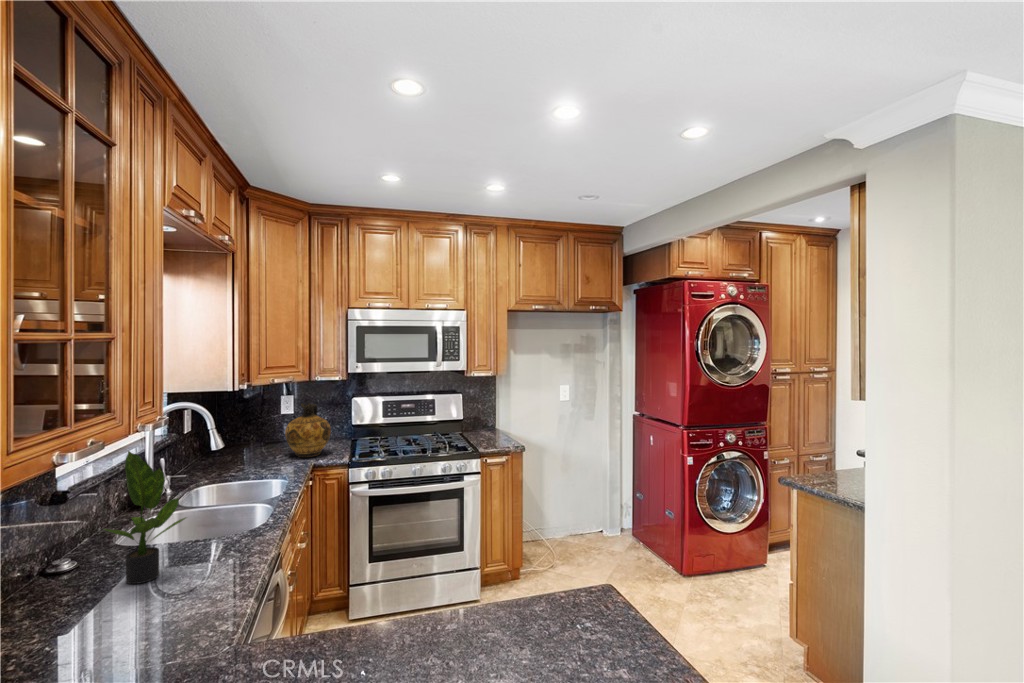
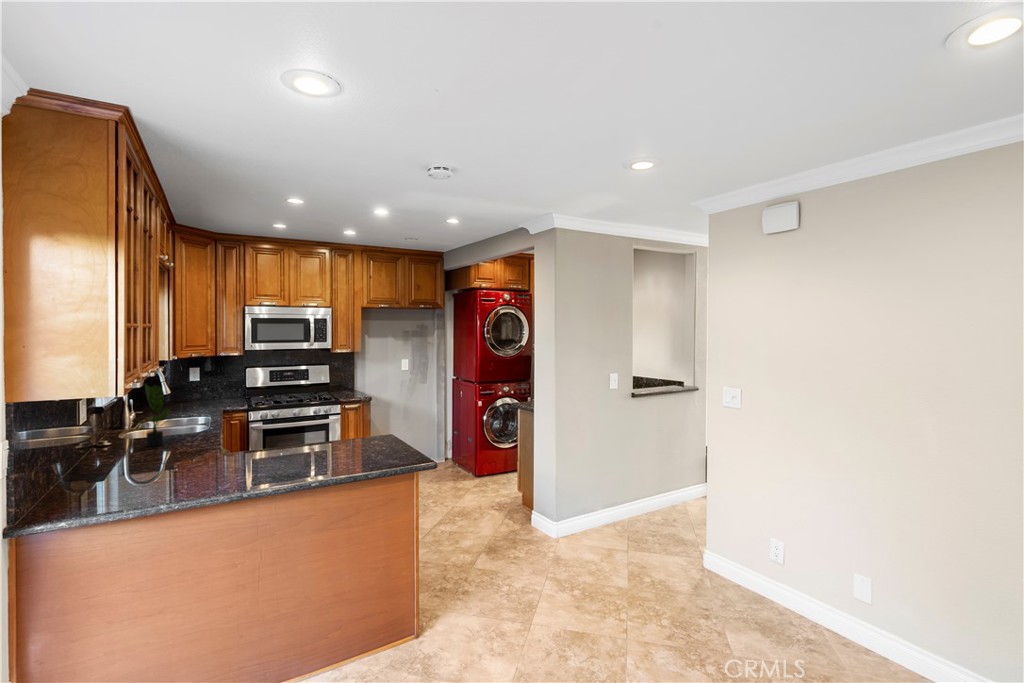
ceramic jug: present [285,403,331,457] -> none [201,370,235,406]

